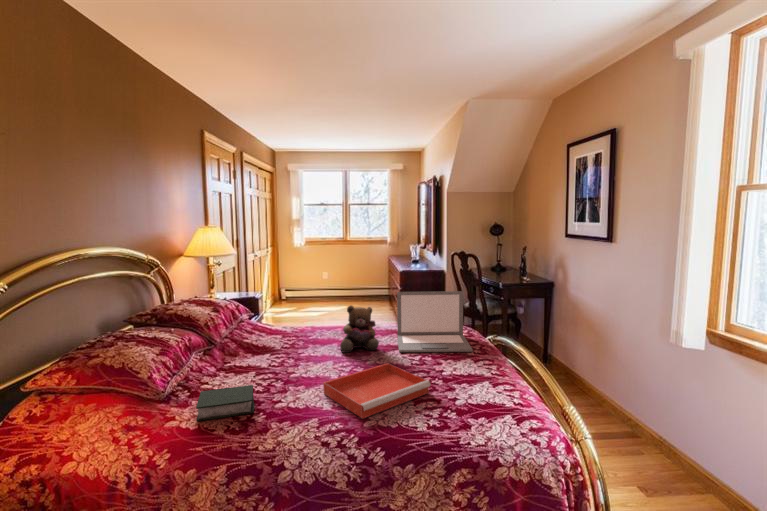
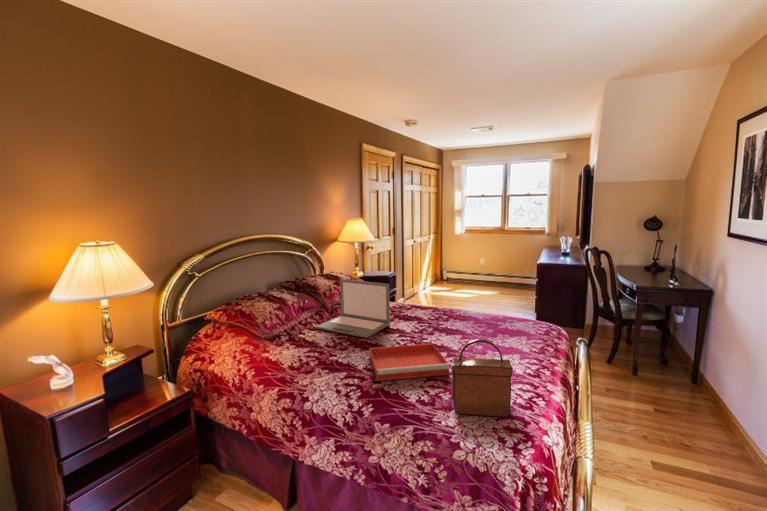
laptop: present [397,291,473,352] -> present [316,279,390,338]
teddy bear: present [340,305,379,353] -> none [412,291,446,332]
handbag: none [460,343,525,431] -> present [452,339,513,417]
book: present [196,385,254,421] -> none [279,338,324,359]

